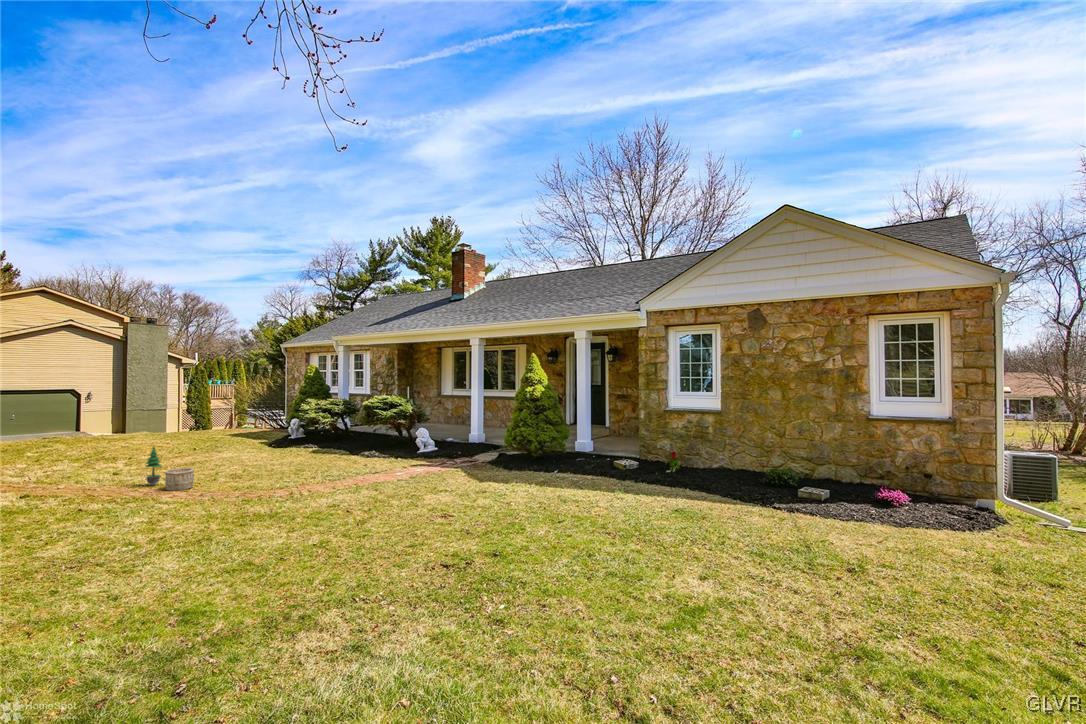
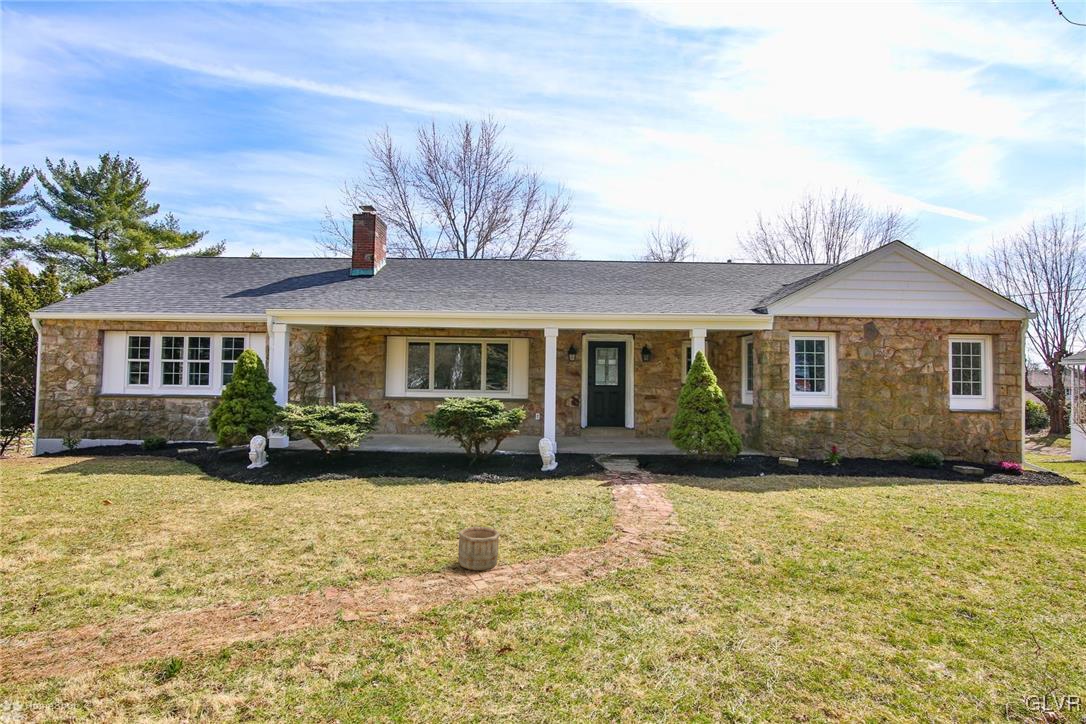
potted tree: present [145,446,162,485] -> none [397,496,424,570]

